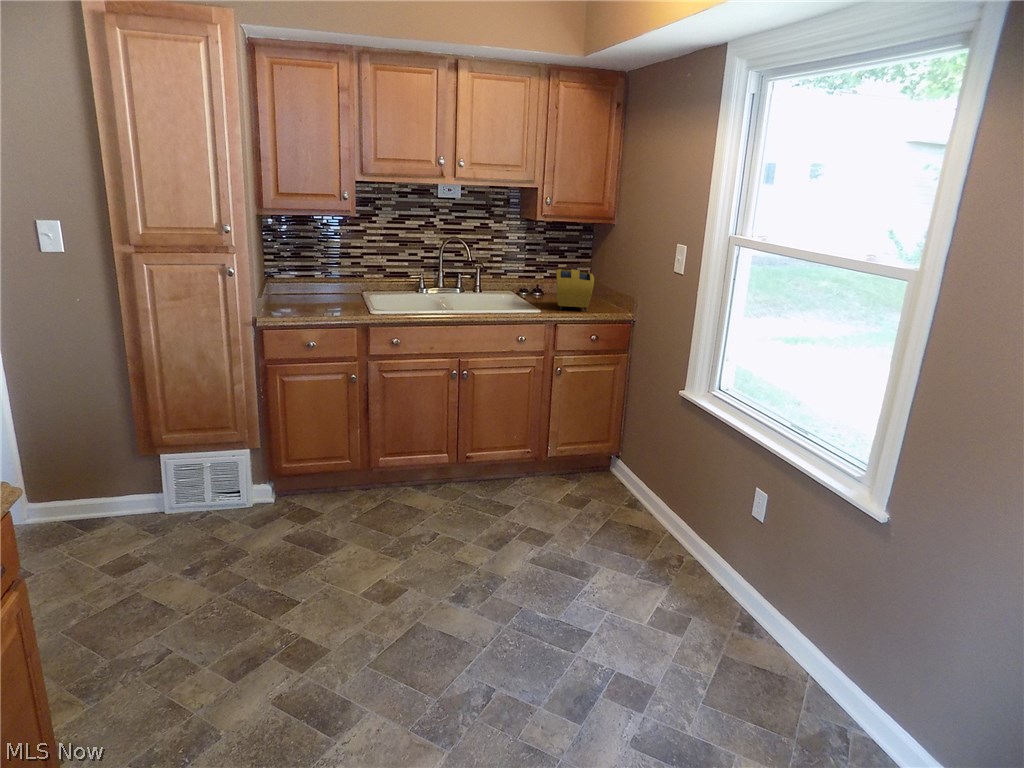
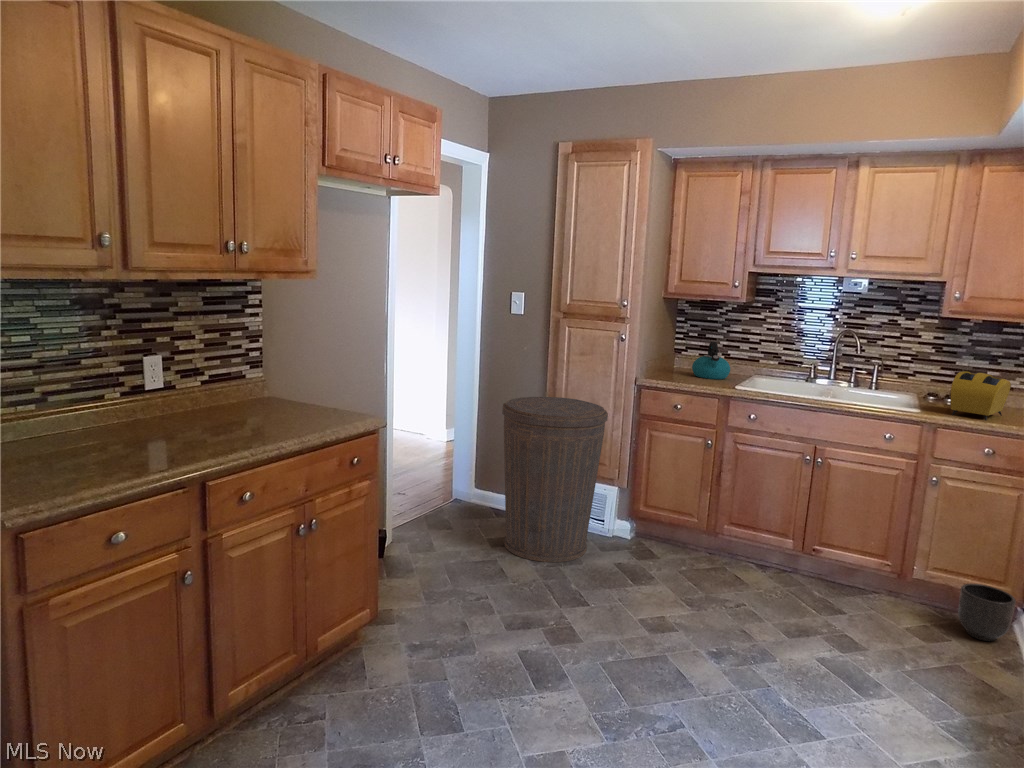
kettle: none [298,261,341,304] -> present [692,342,730,379]
trash can: none [80,358,239,579] -> present [502,397,608,562]
planter: none [589,449,628,494] -> present [958,584,1016,641]

